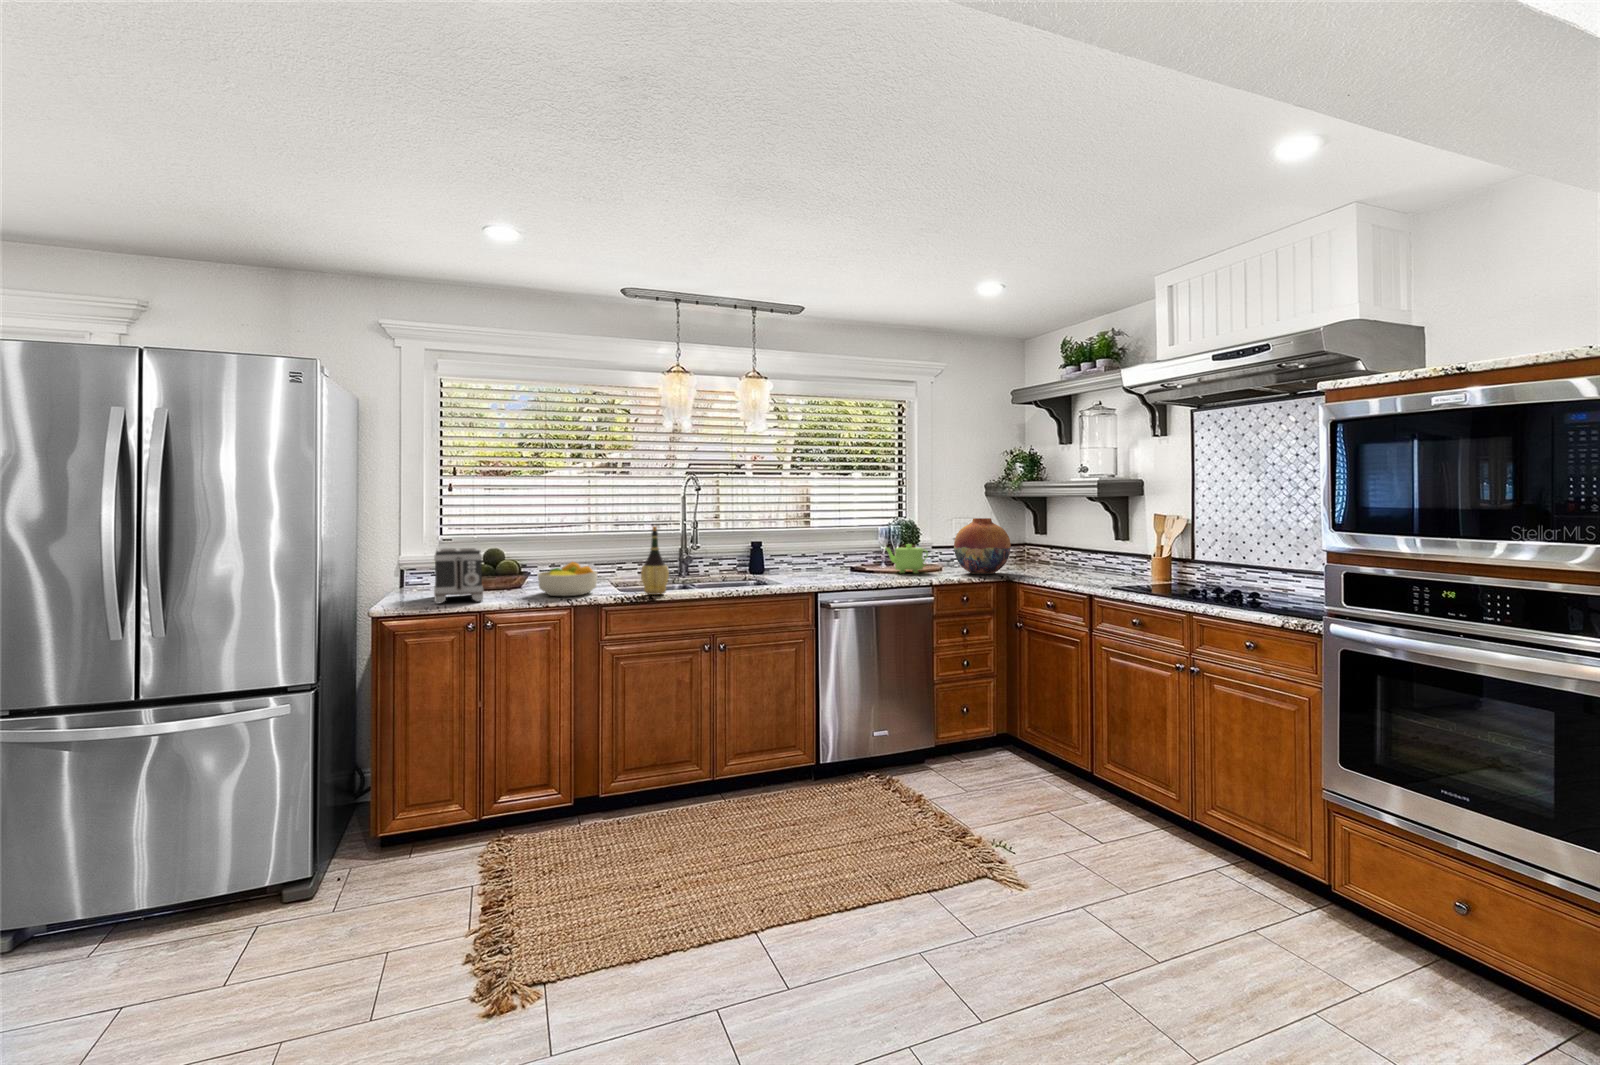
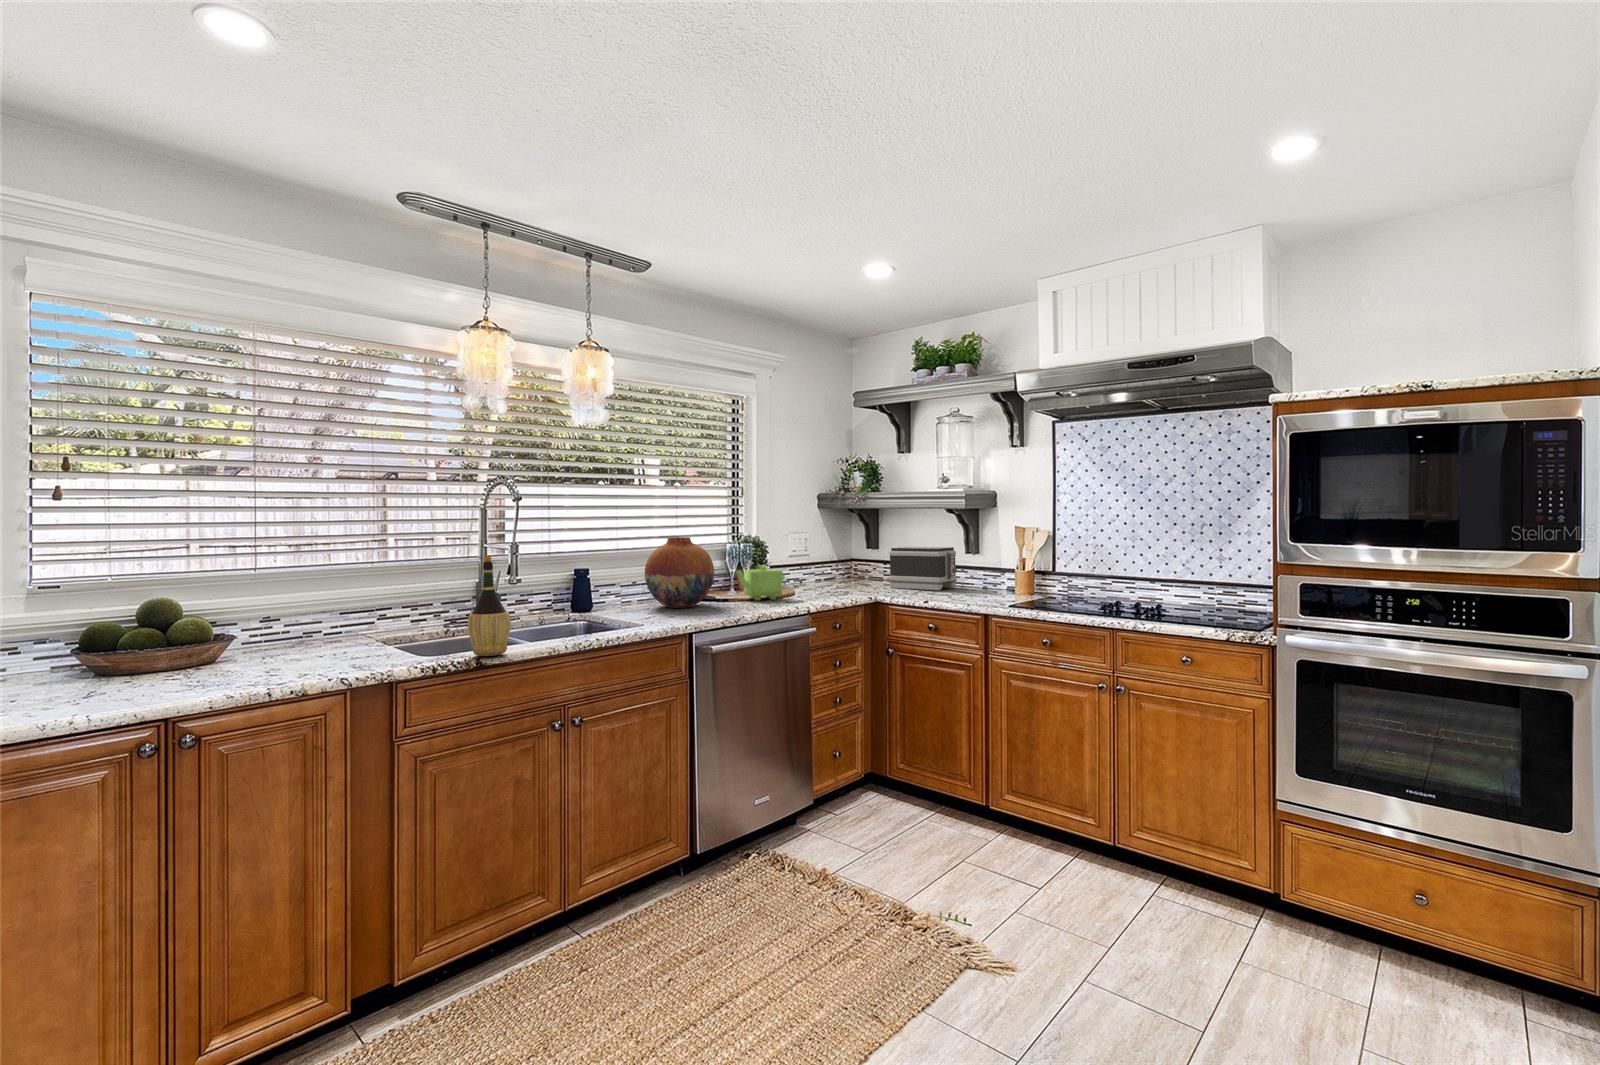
vase: present [954,518,1011,574] -> present [645,537,714,608]
toaster: present [434,548,483,604] -> present [889,547,957,590]
fruit bowl: present [538,562,597,596] -> none [284,613,390,672]

